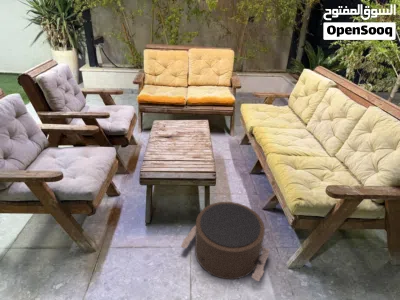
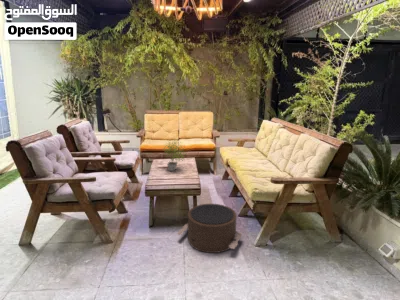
potted plant: none [161,103,198,146] -> present [165,142,186,171]

